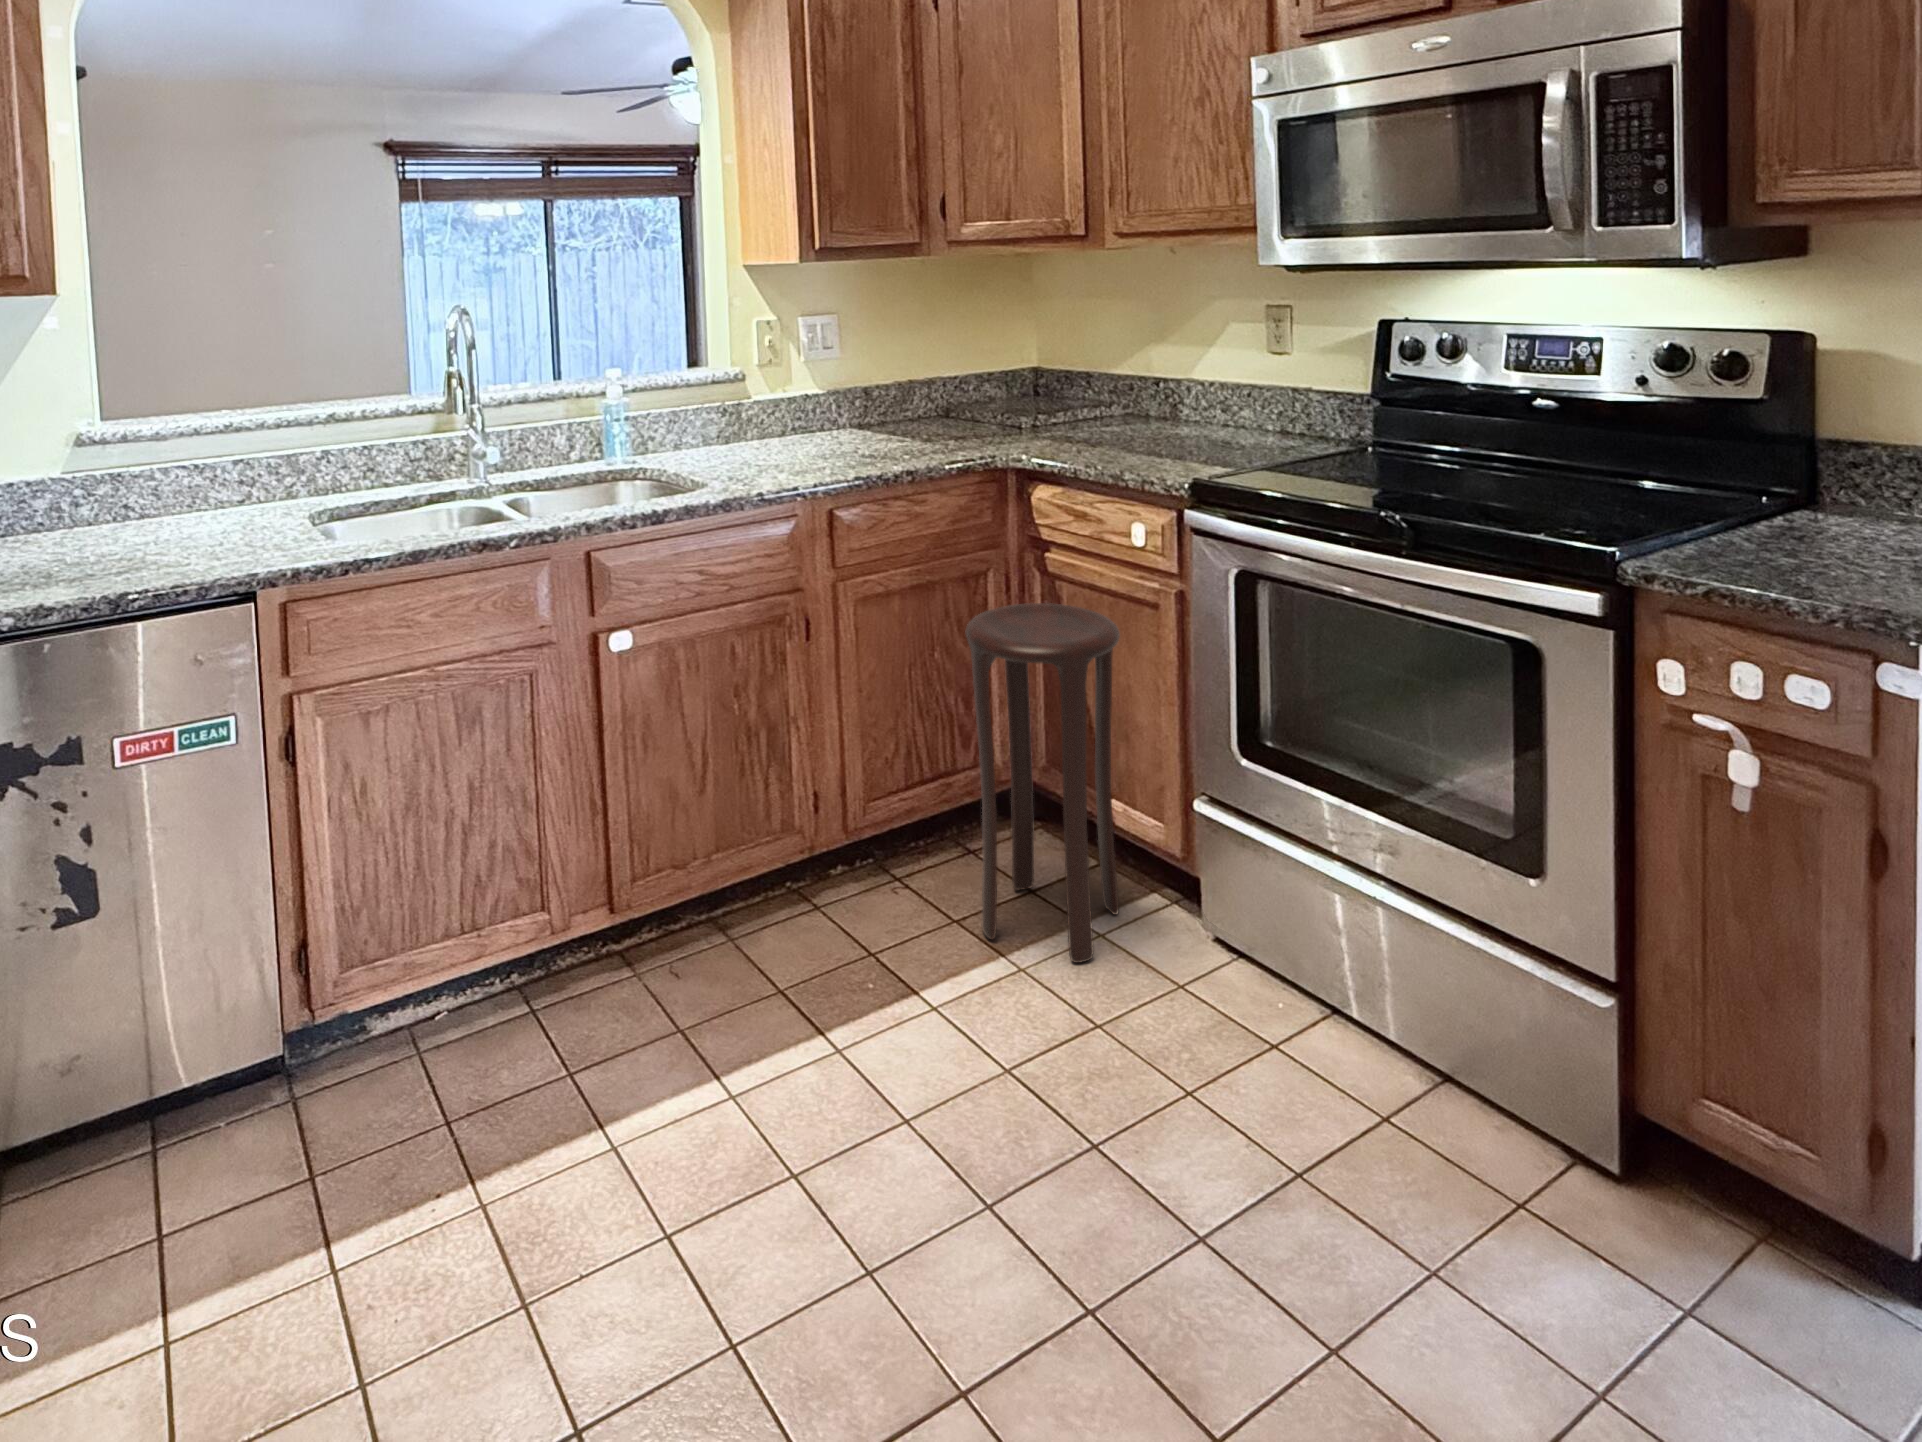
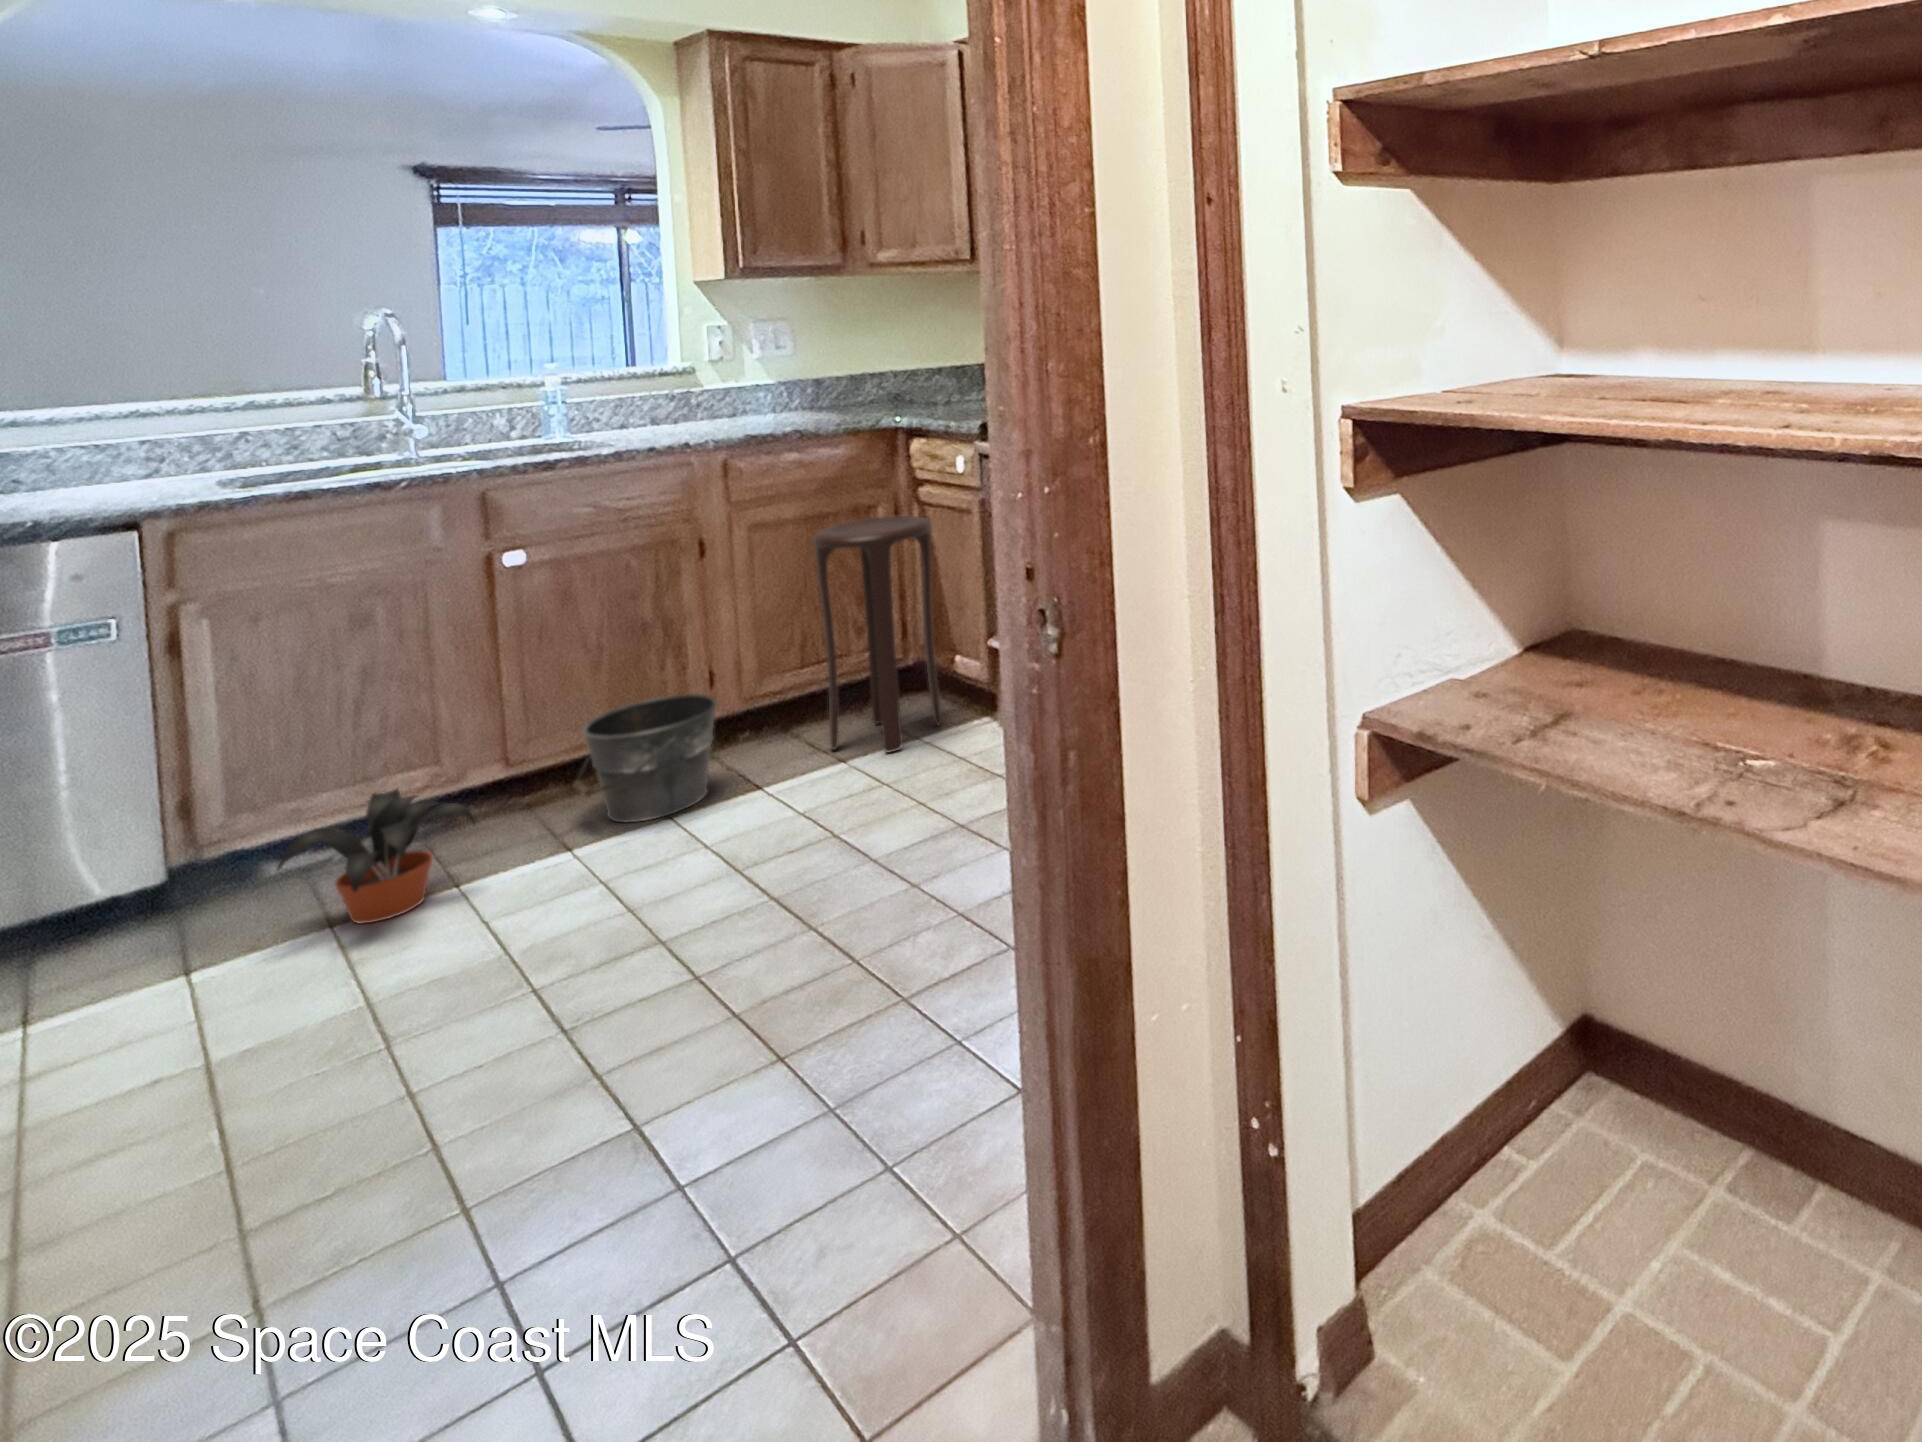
bucket: none [712,845,876,1045] -> present [573,694,717,822]
potted plant: none [430,982,641,1203] -> present [277,789,475,924]

